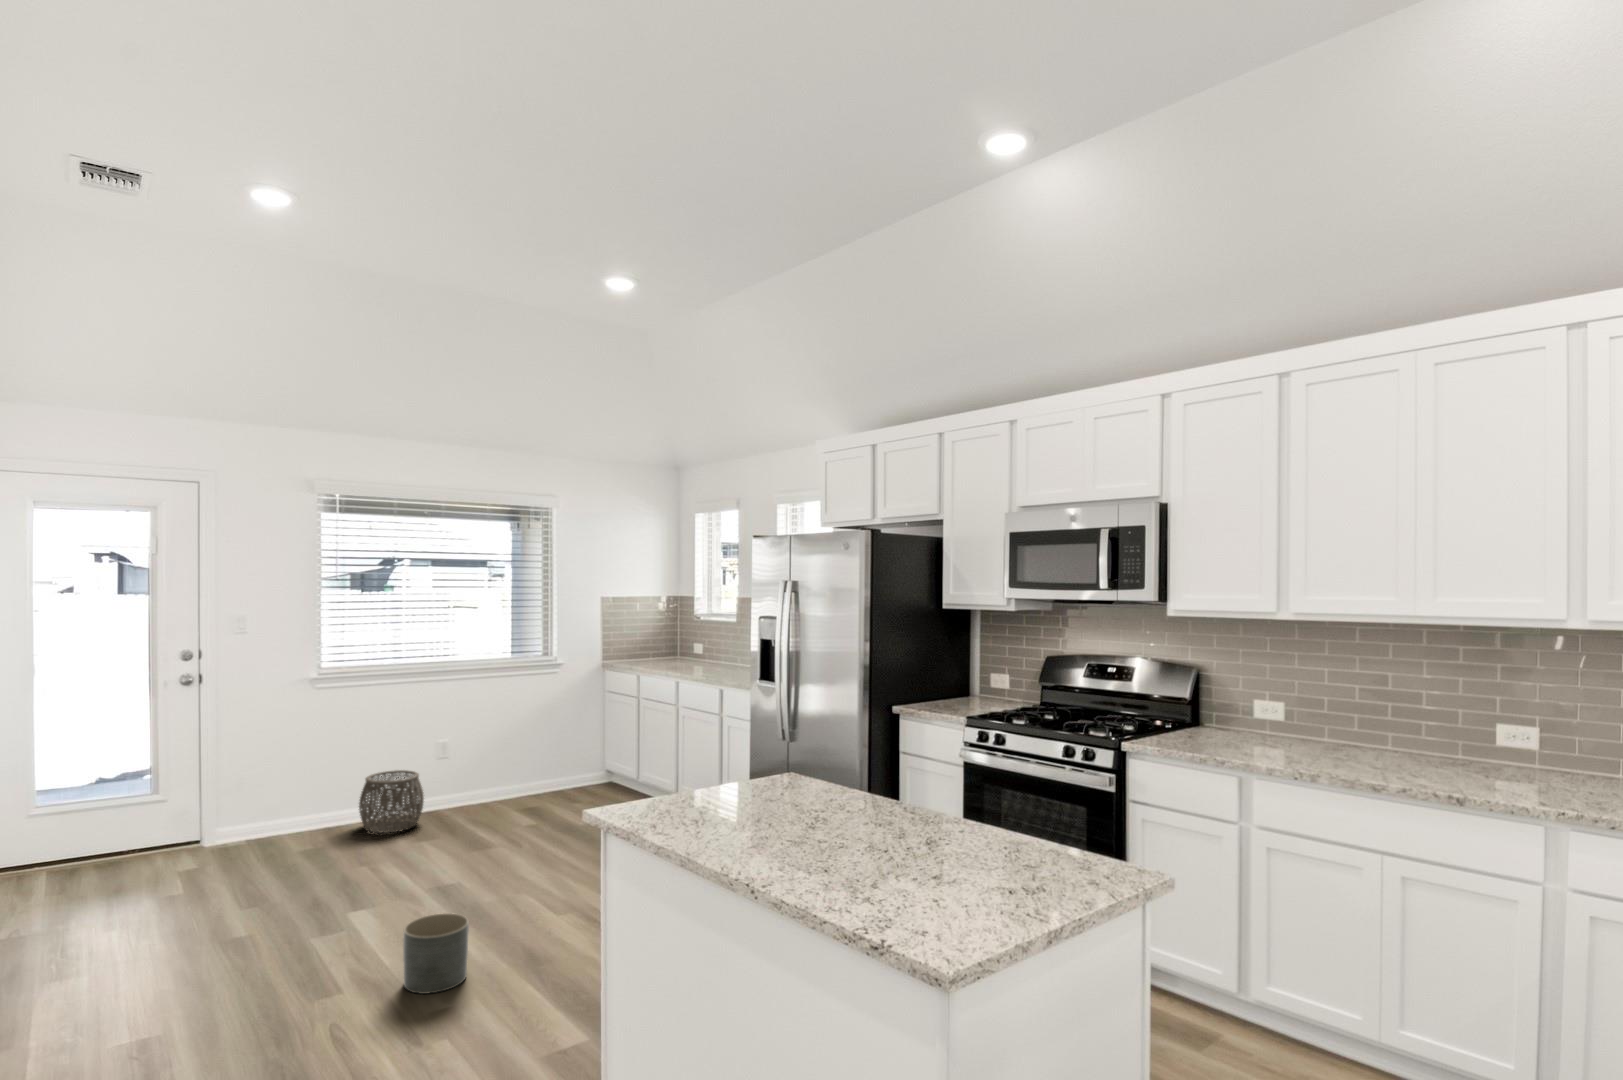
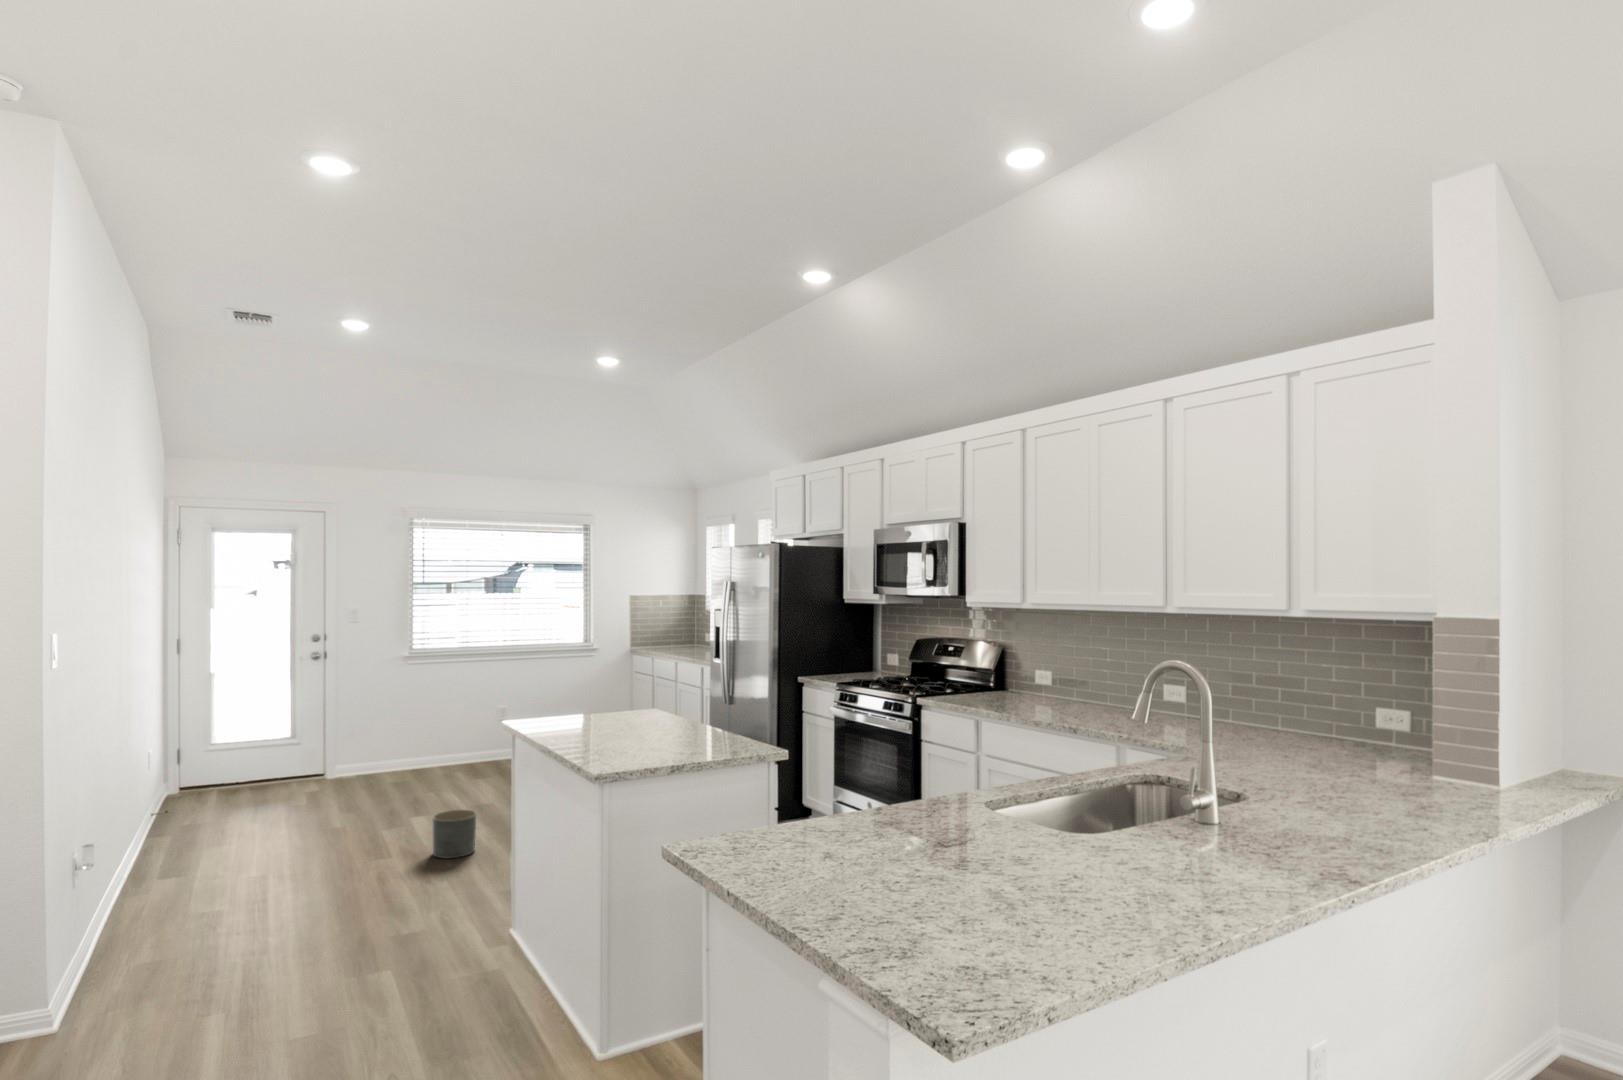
woven basket: present [359,770,424,833] -> none [435,727,484,773]

